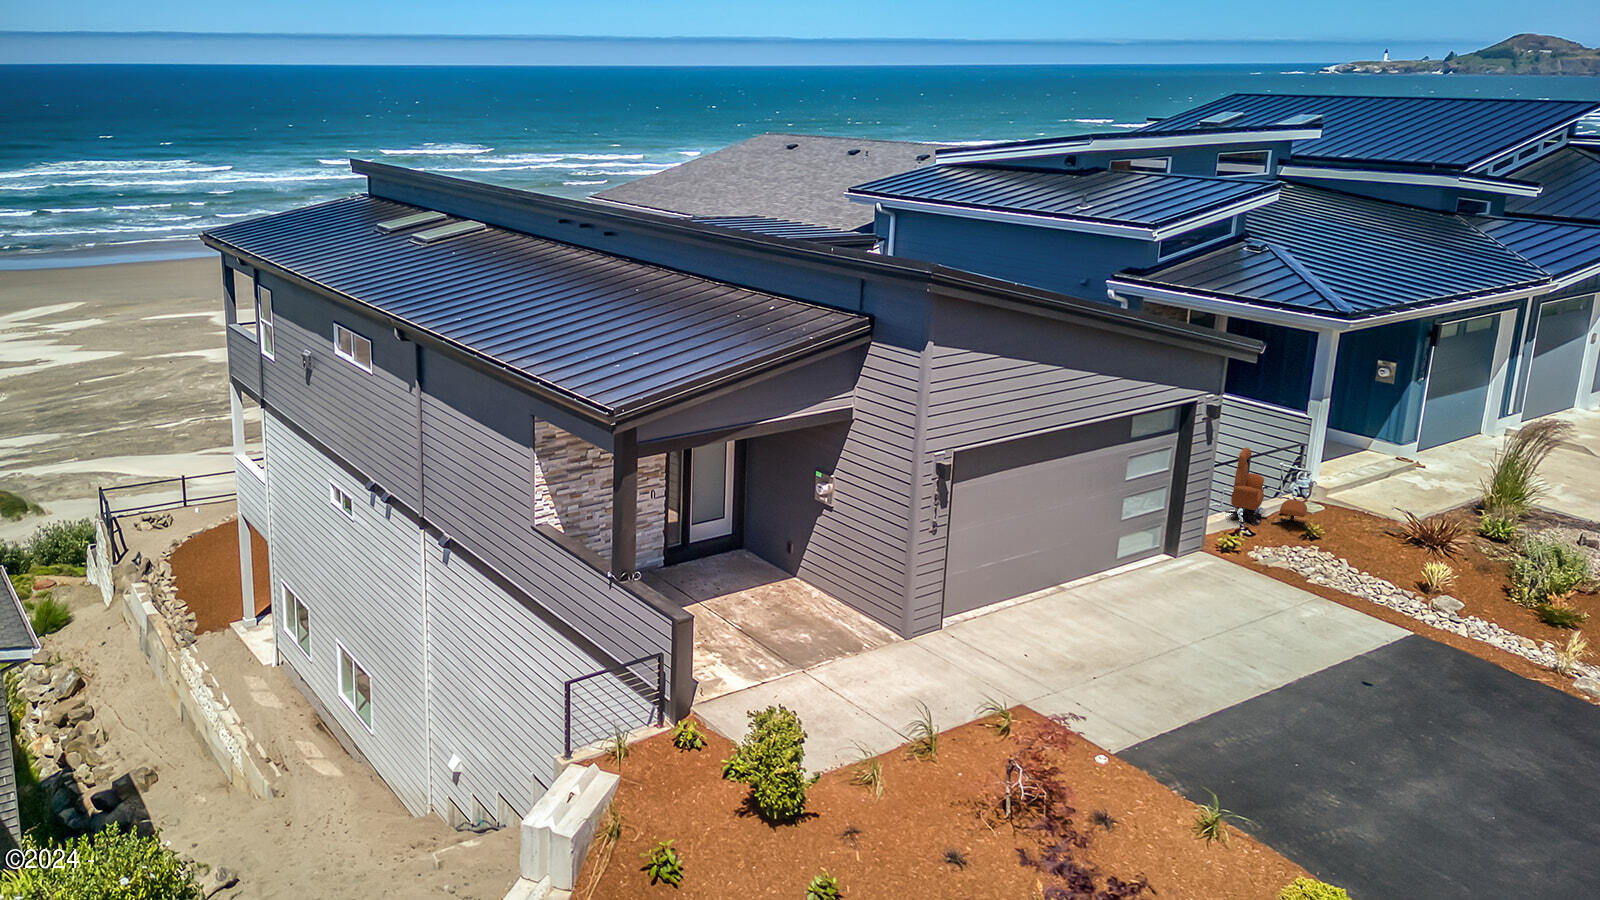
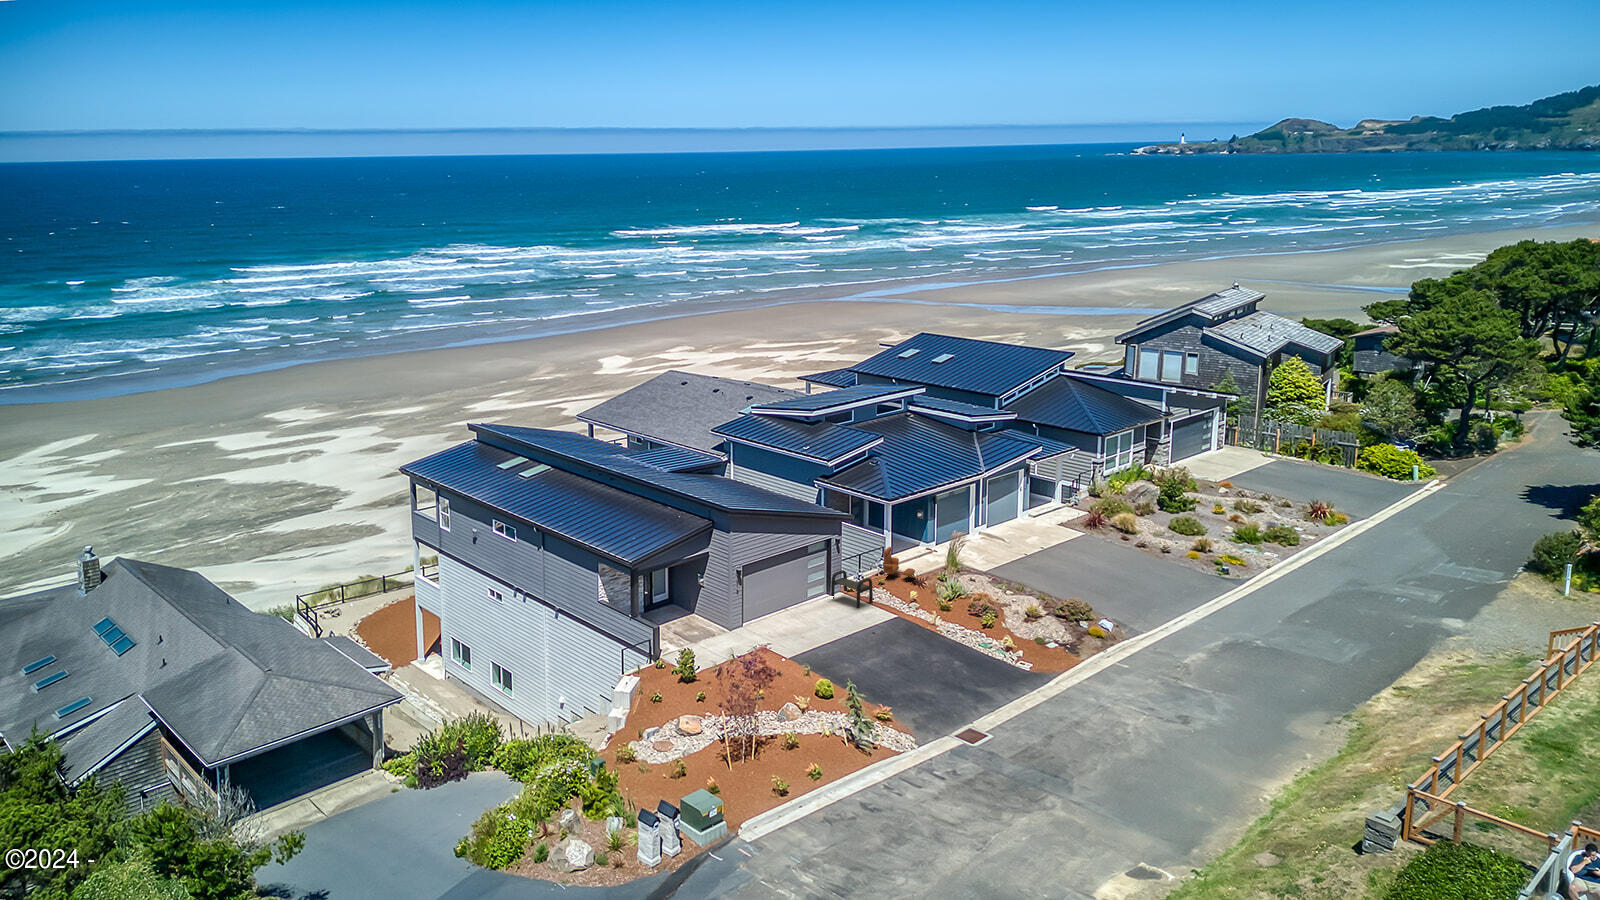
bench: none [1128,491,1244,586] -> present [831,570,873,608]

